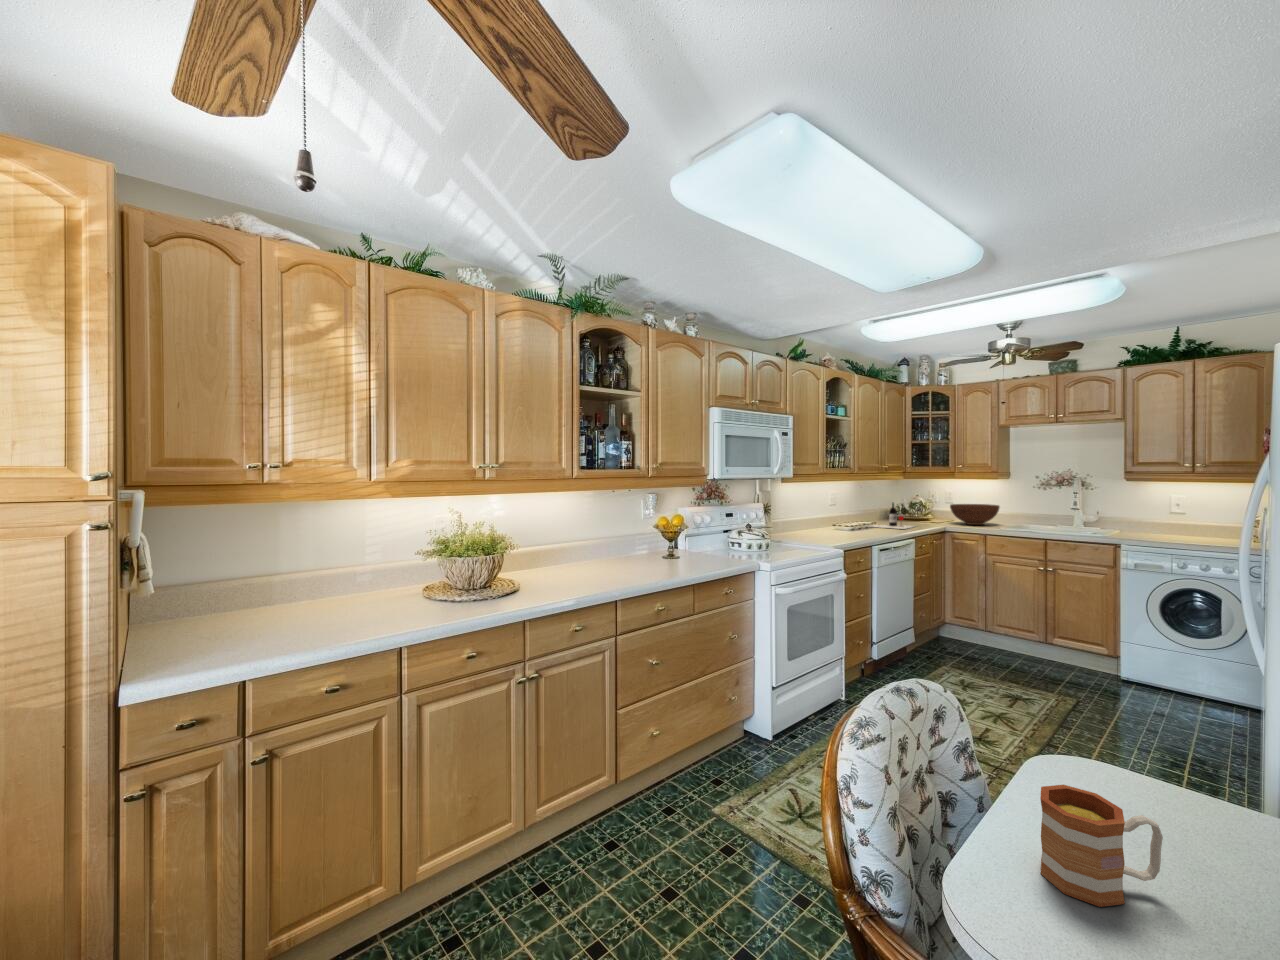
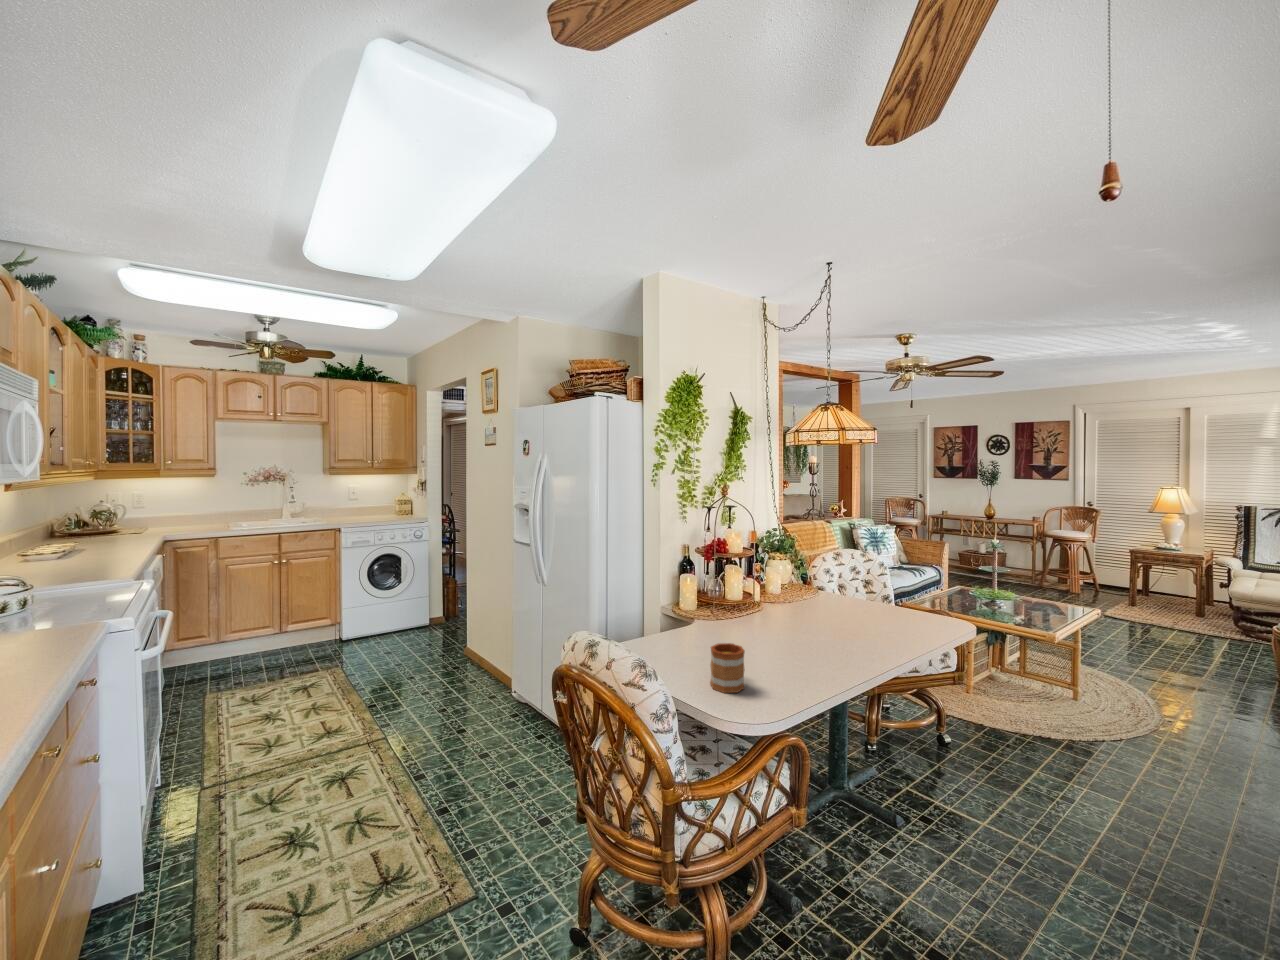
wine bottle: present [870,503,914,529] -> none [58,511,133,549]
fruit bowl: present [950,504,999,525] -> none [161,504,223,529]

